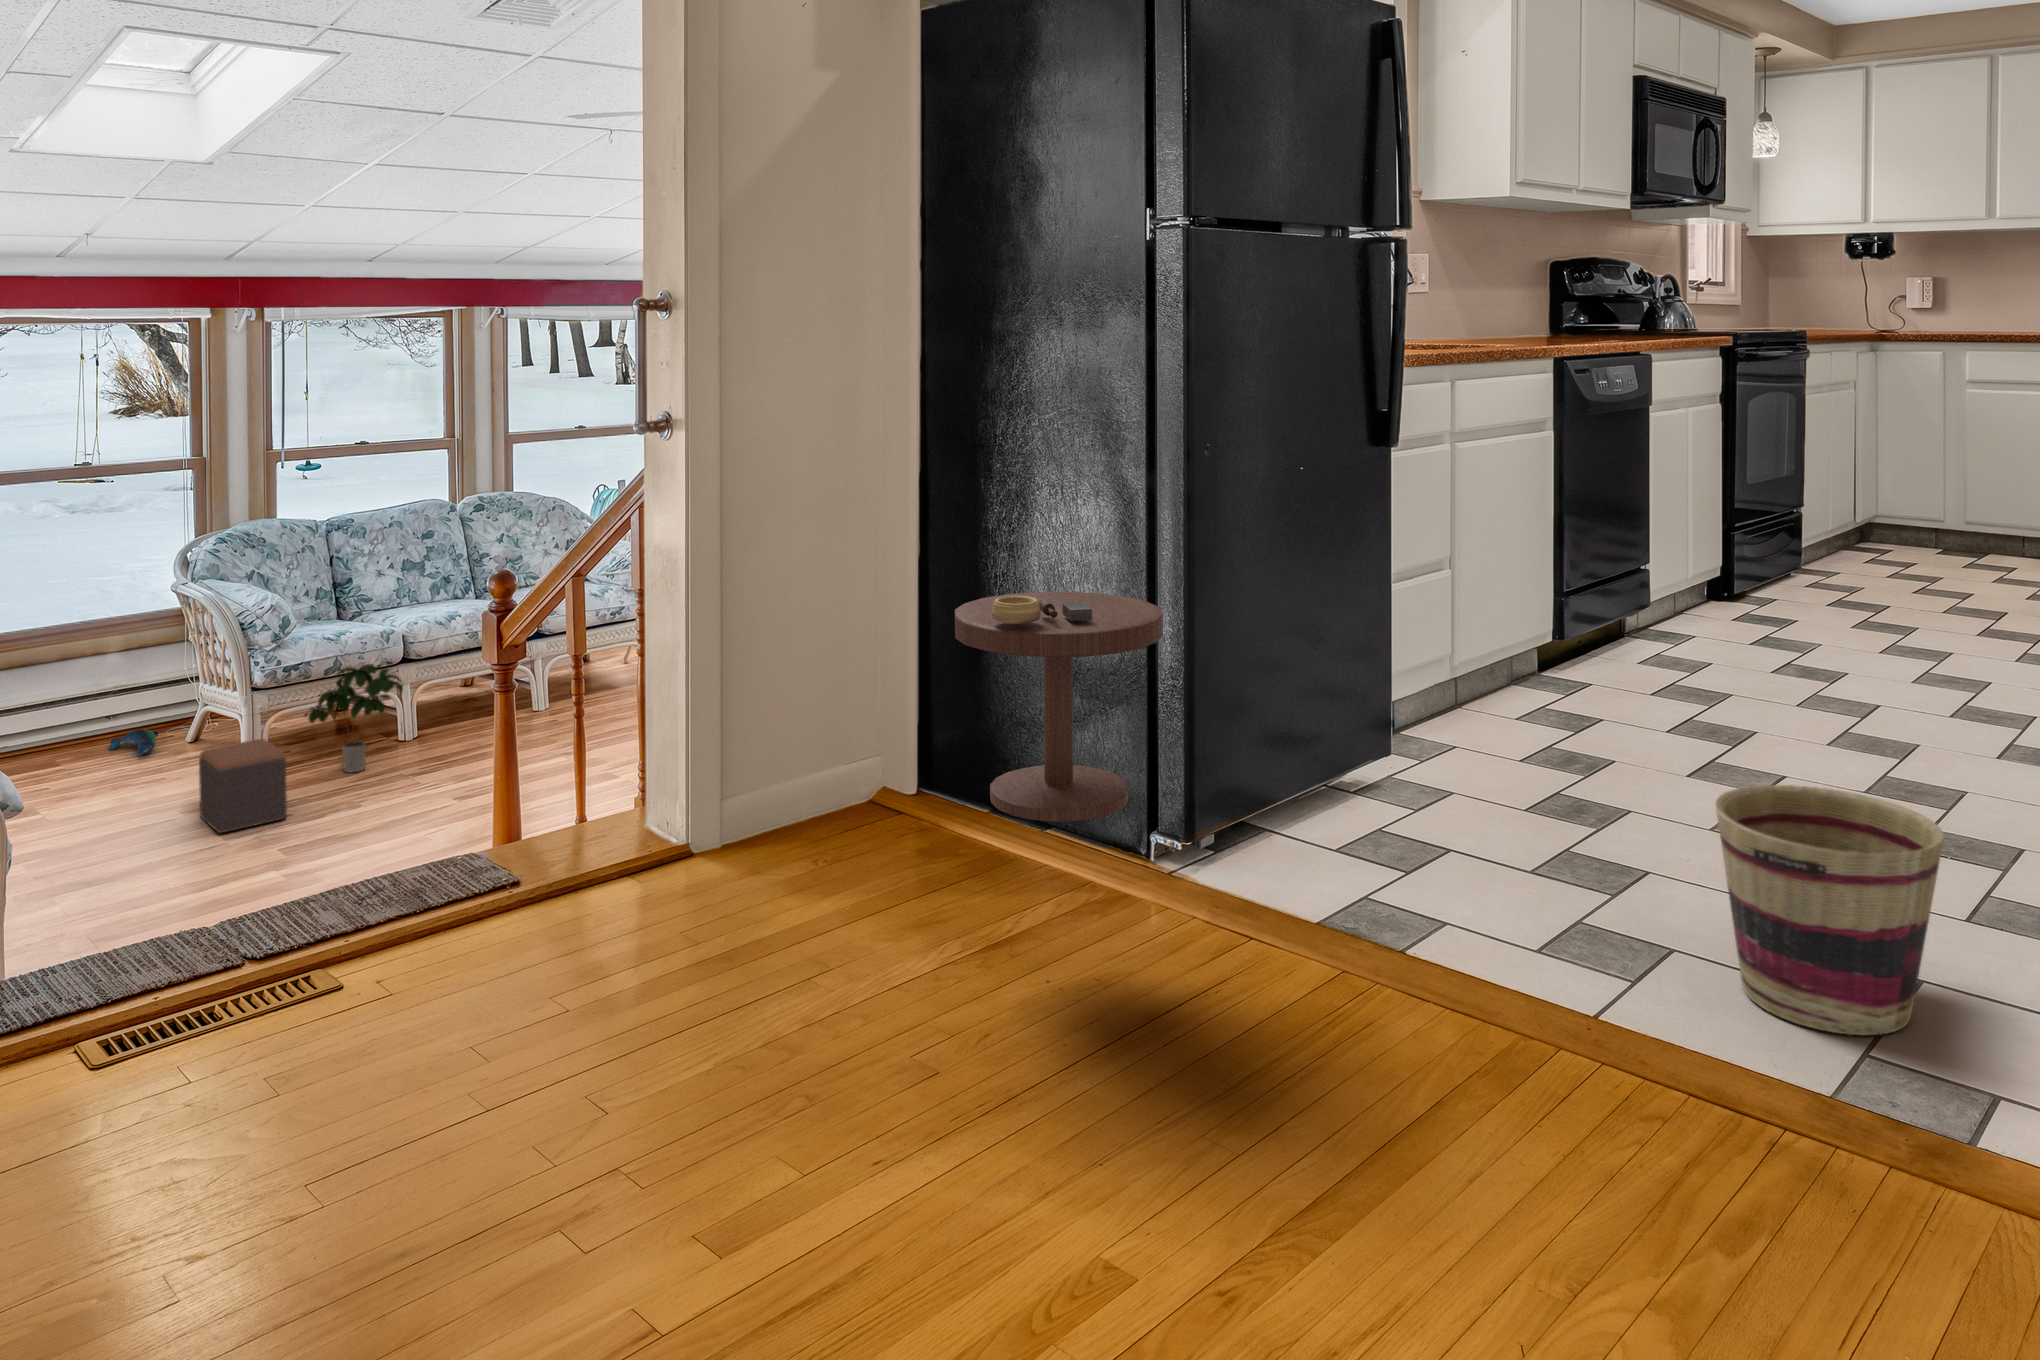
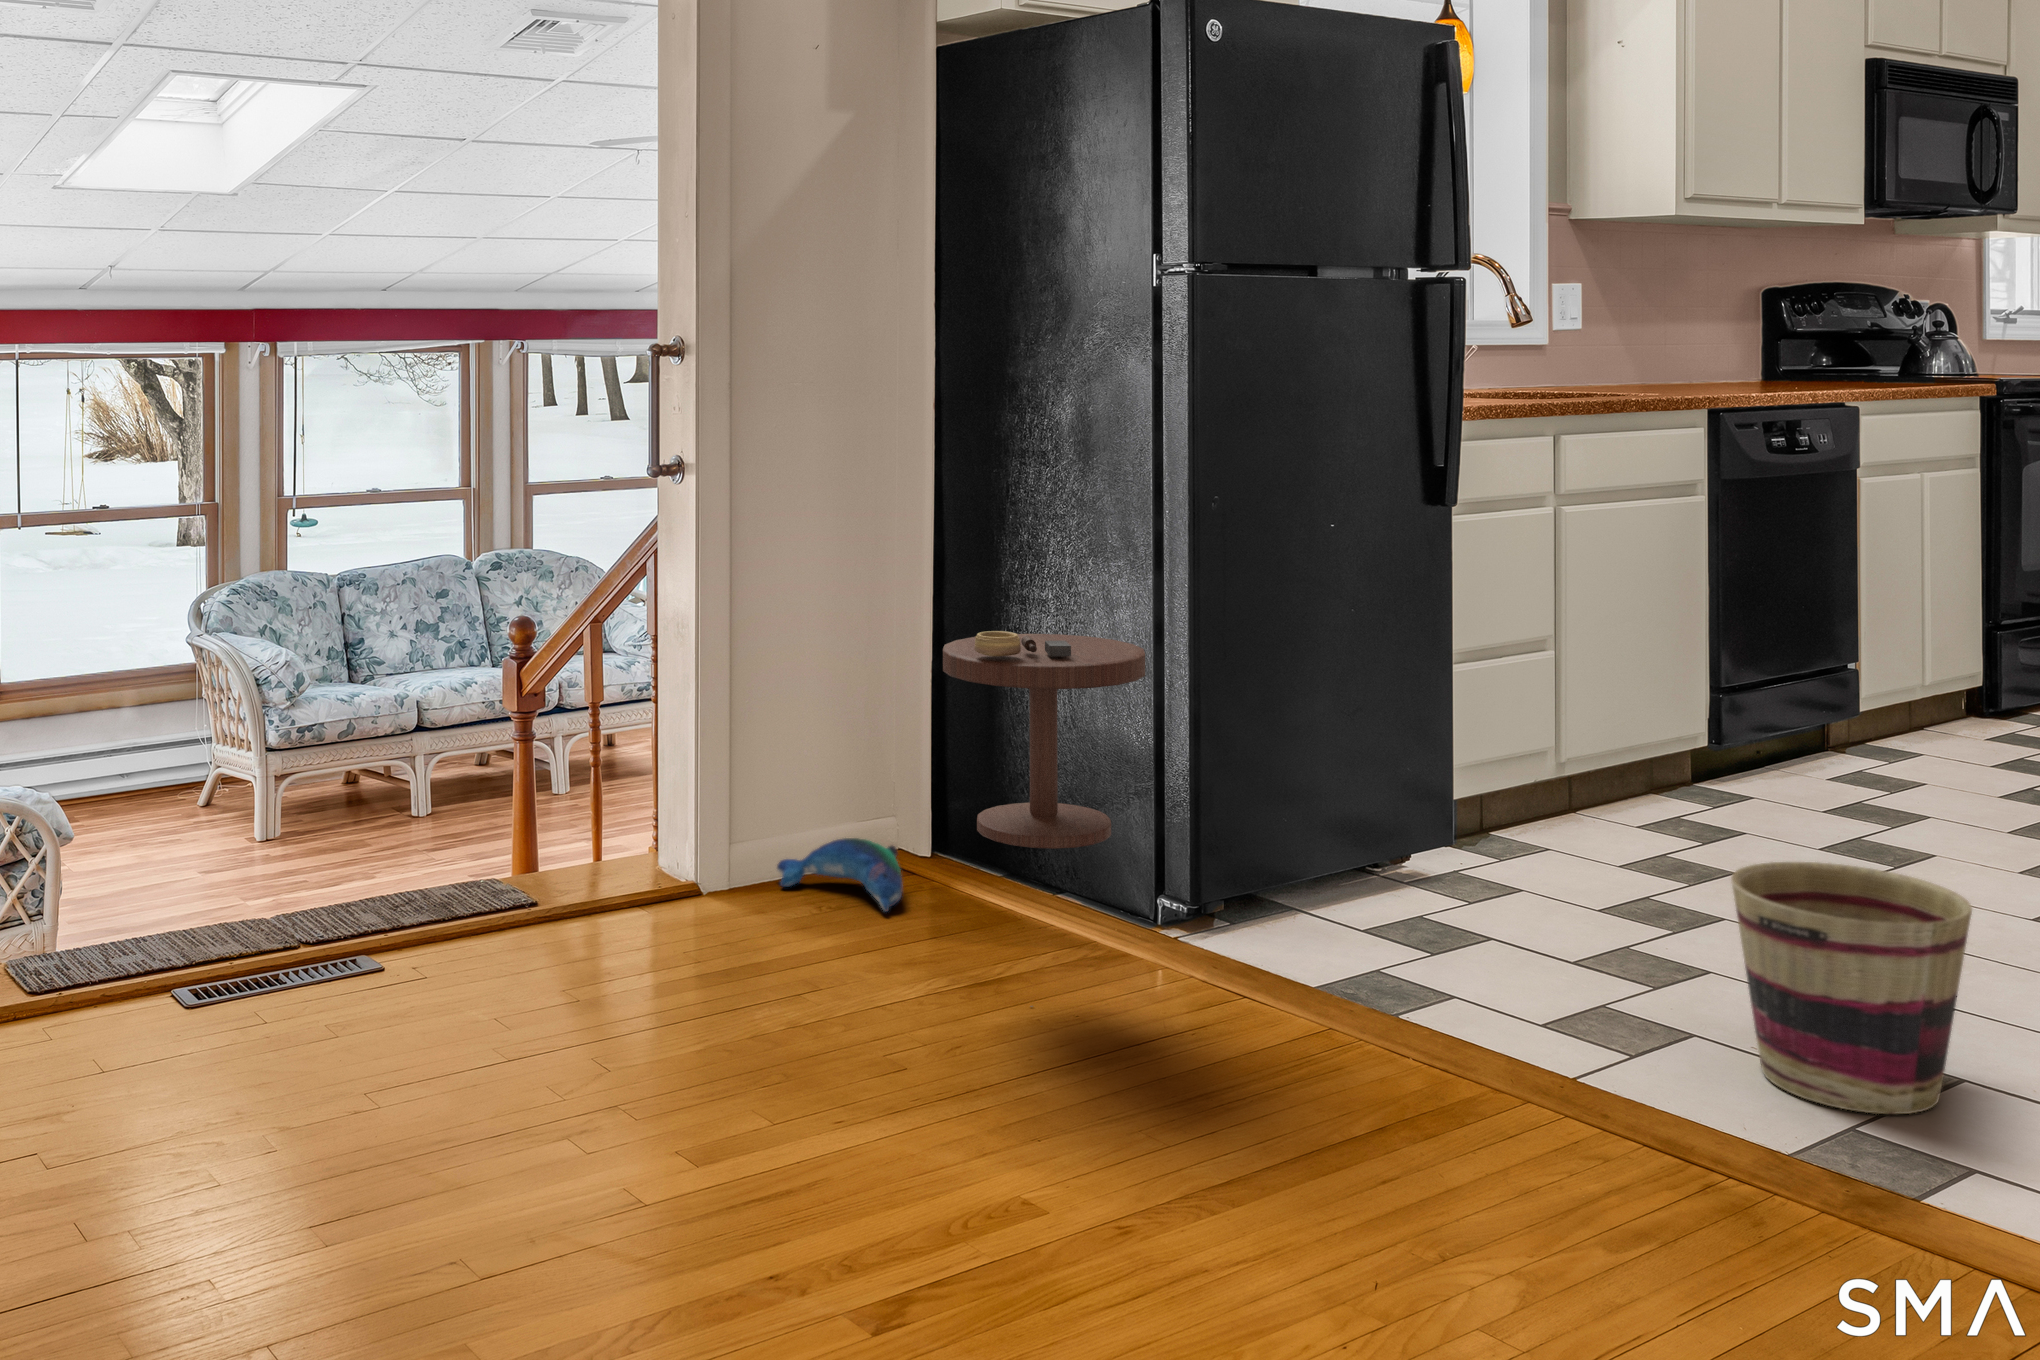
potted plant: present [305,664,403,772] -> none [318,727,418,844]
plush toy: present [109,729,158,757] -> present [777,838,903,912]
footstool: present [199,738,287,833] -> none [217,800,302,896]

